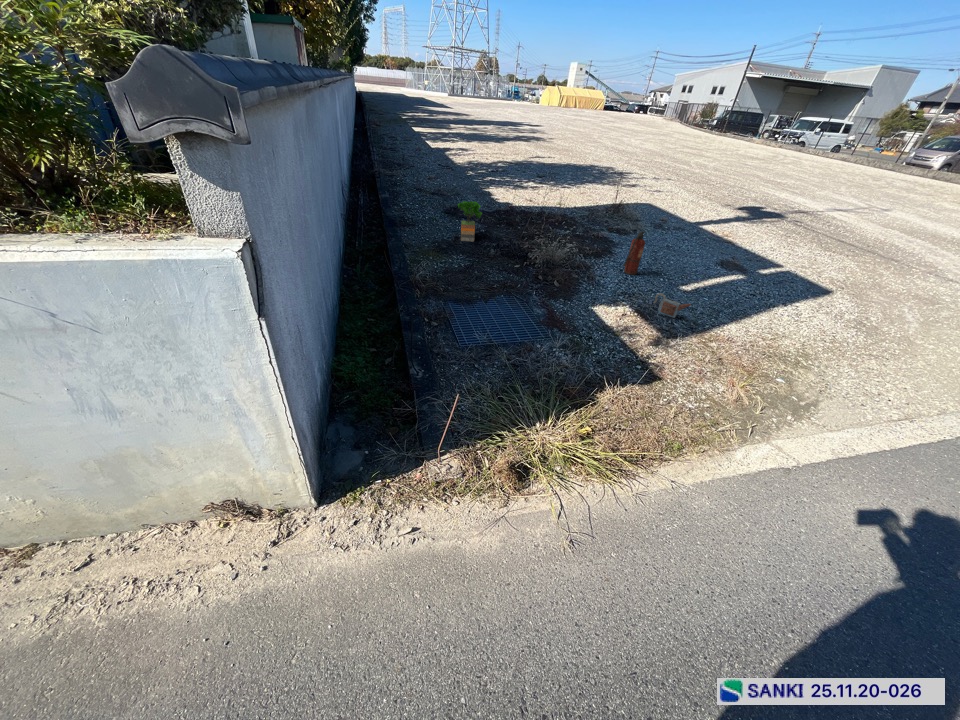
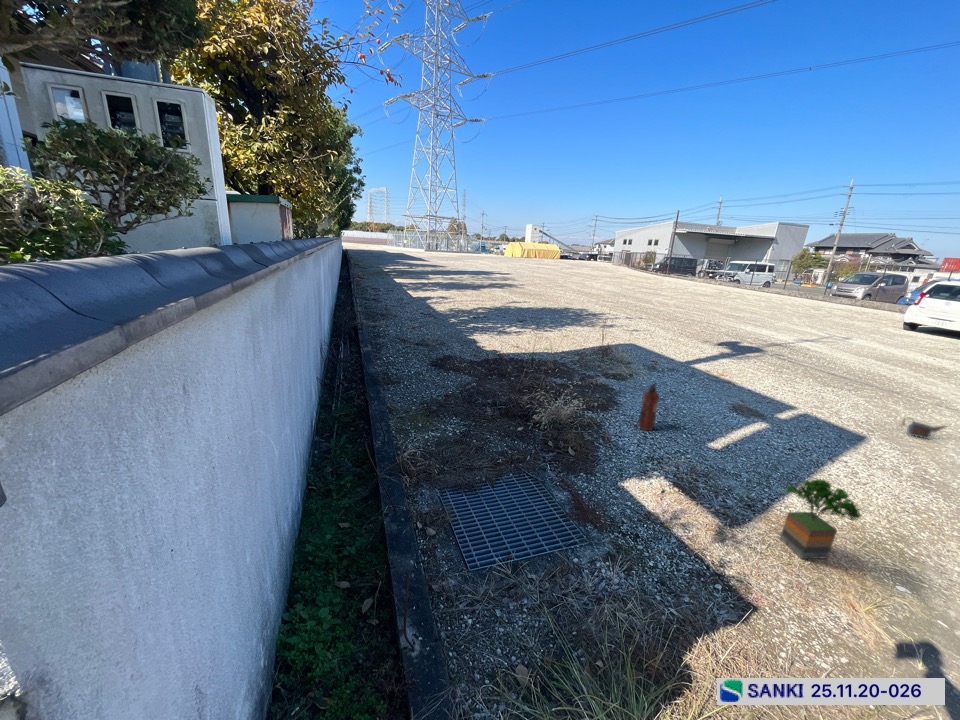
potted tree: present [458,201,482,242] -> present [780,479,861,559]
watering can: present [654,293,691,318] -> present [903,419,947,439]

